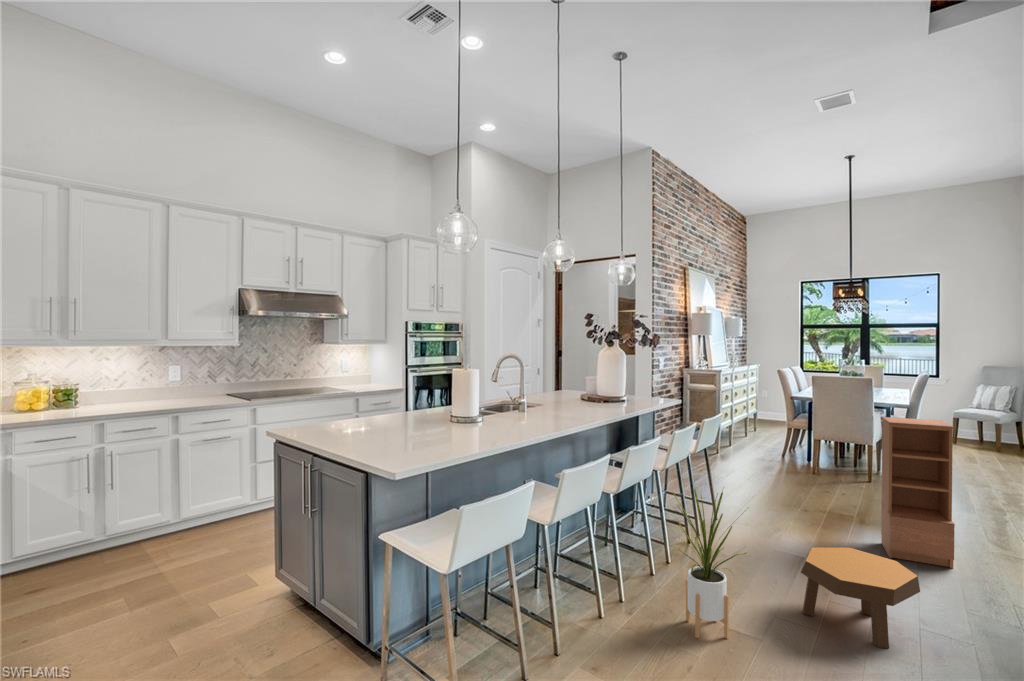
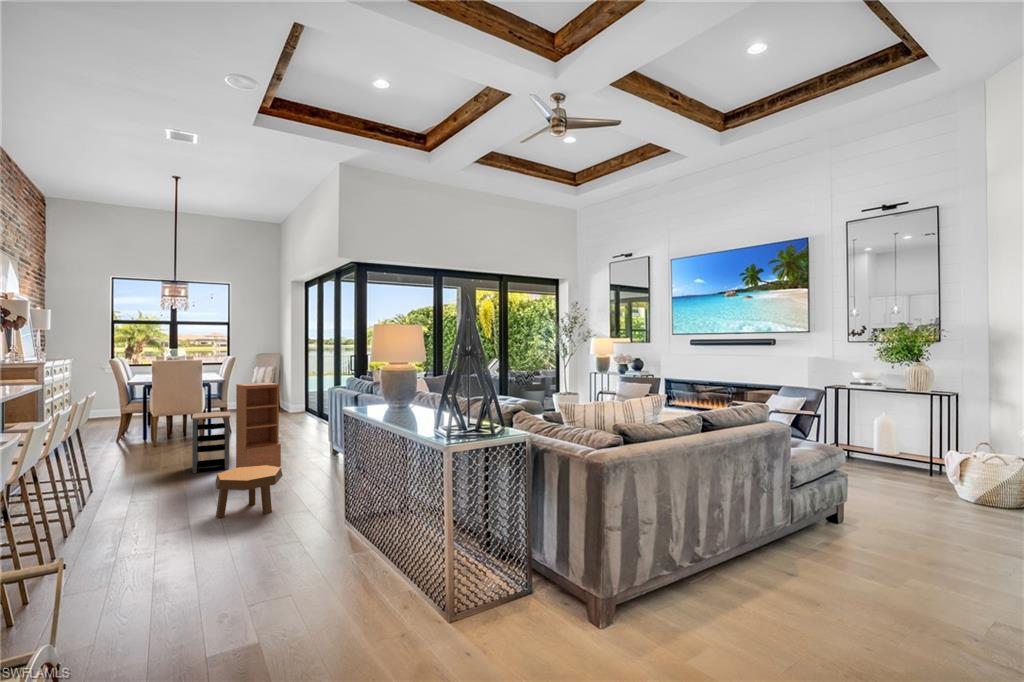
side table: none [825,444,885,532] -> present [192,411,230,473]
house plant: present [670,488,746,639] -> none [125,436,197,556]

